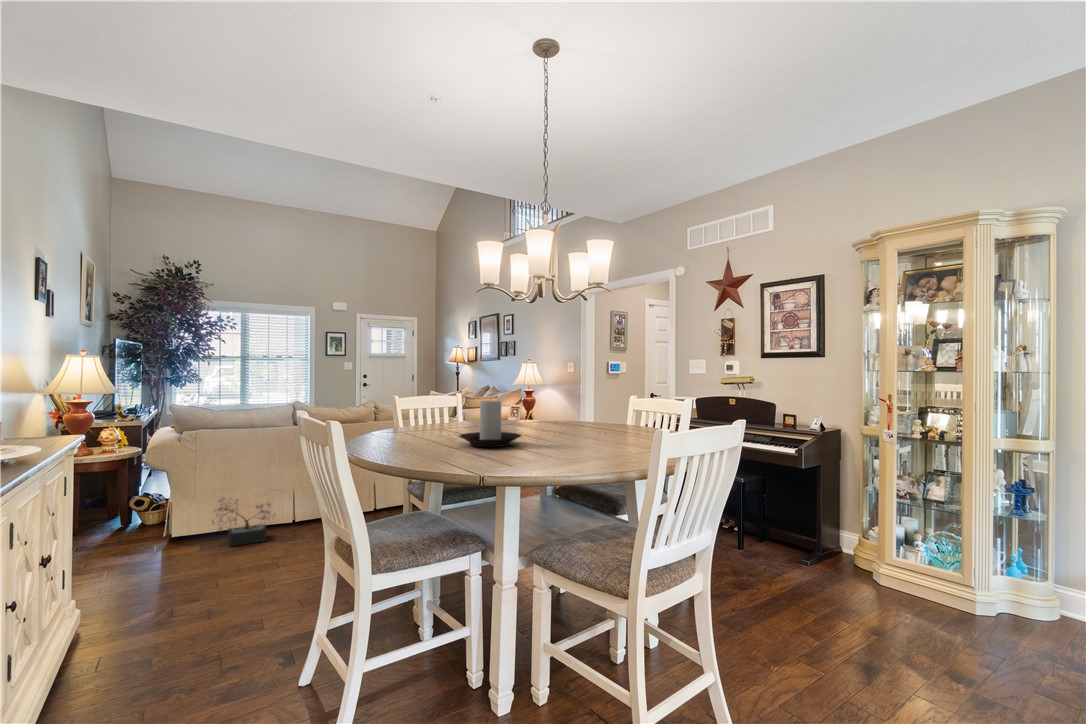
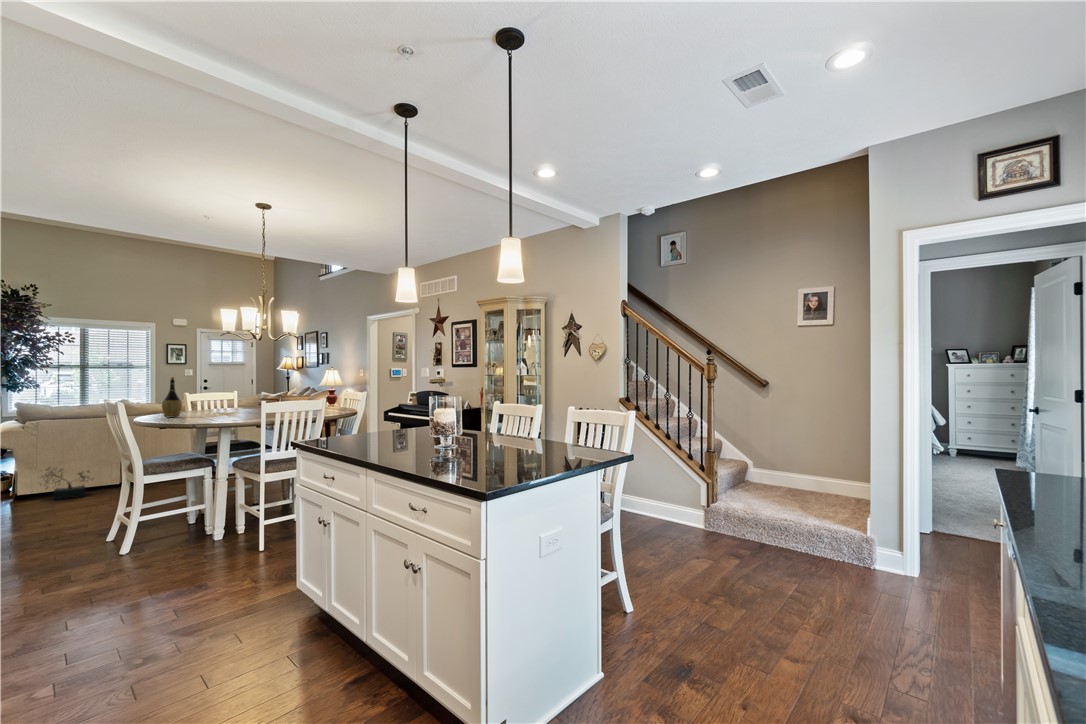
wine bottle: none [400,370,430,442] -> present [162,377,182,418]
candle holder: present [459,400,521,447] -> none [194,392,235,418]

